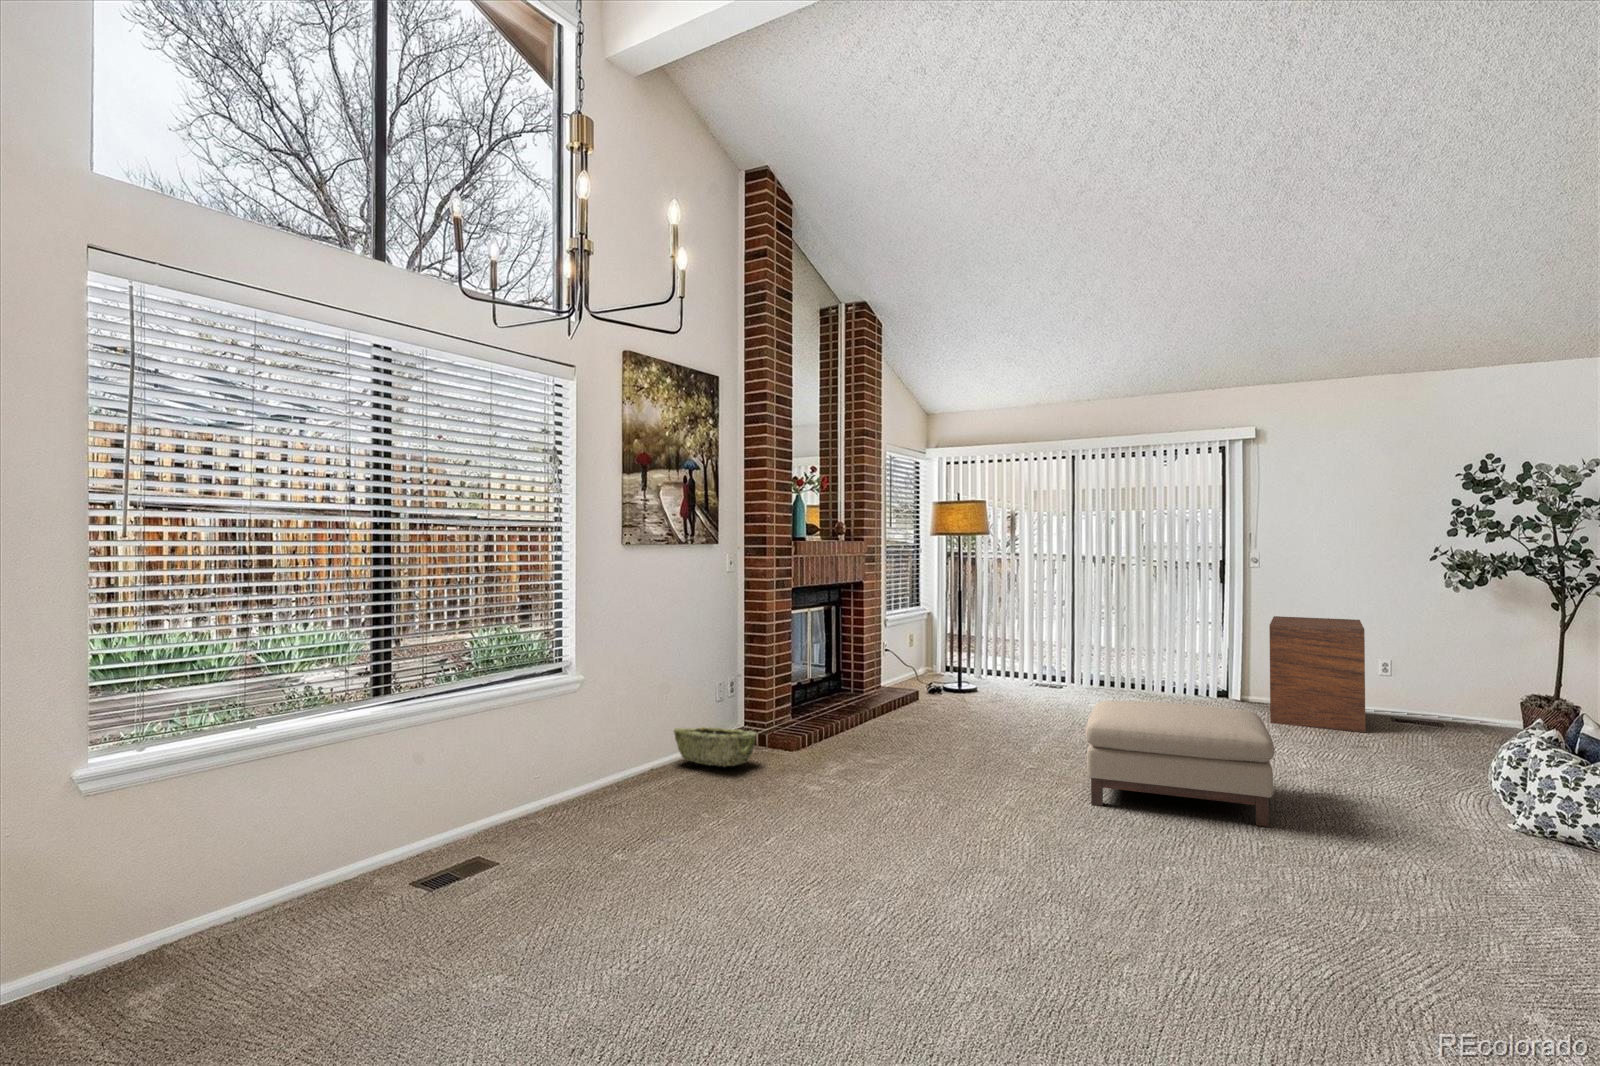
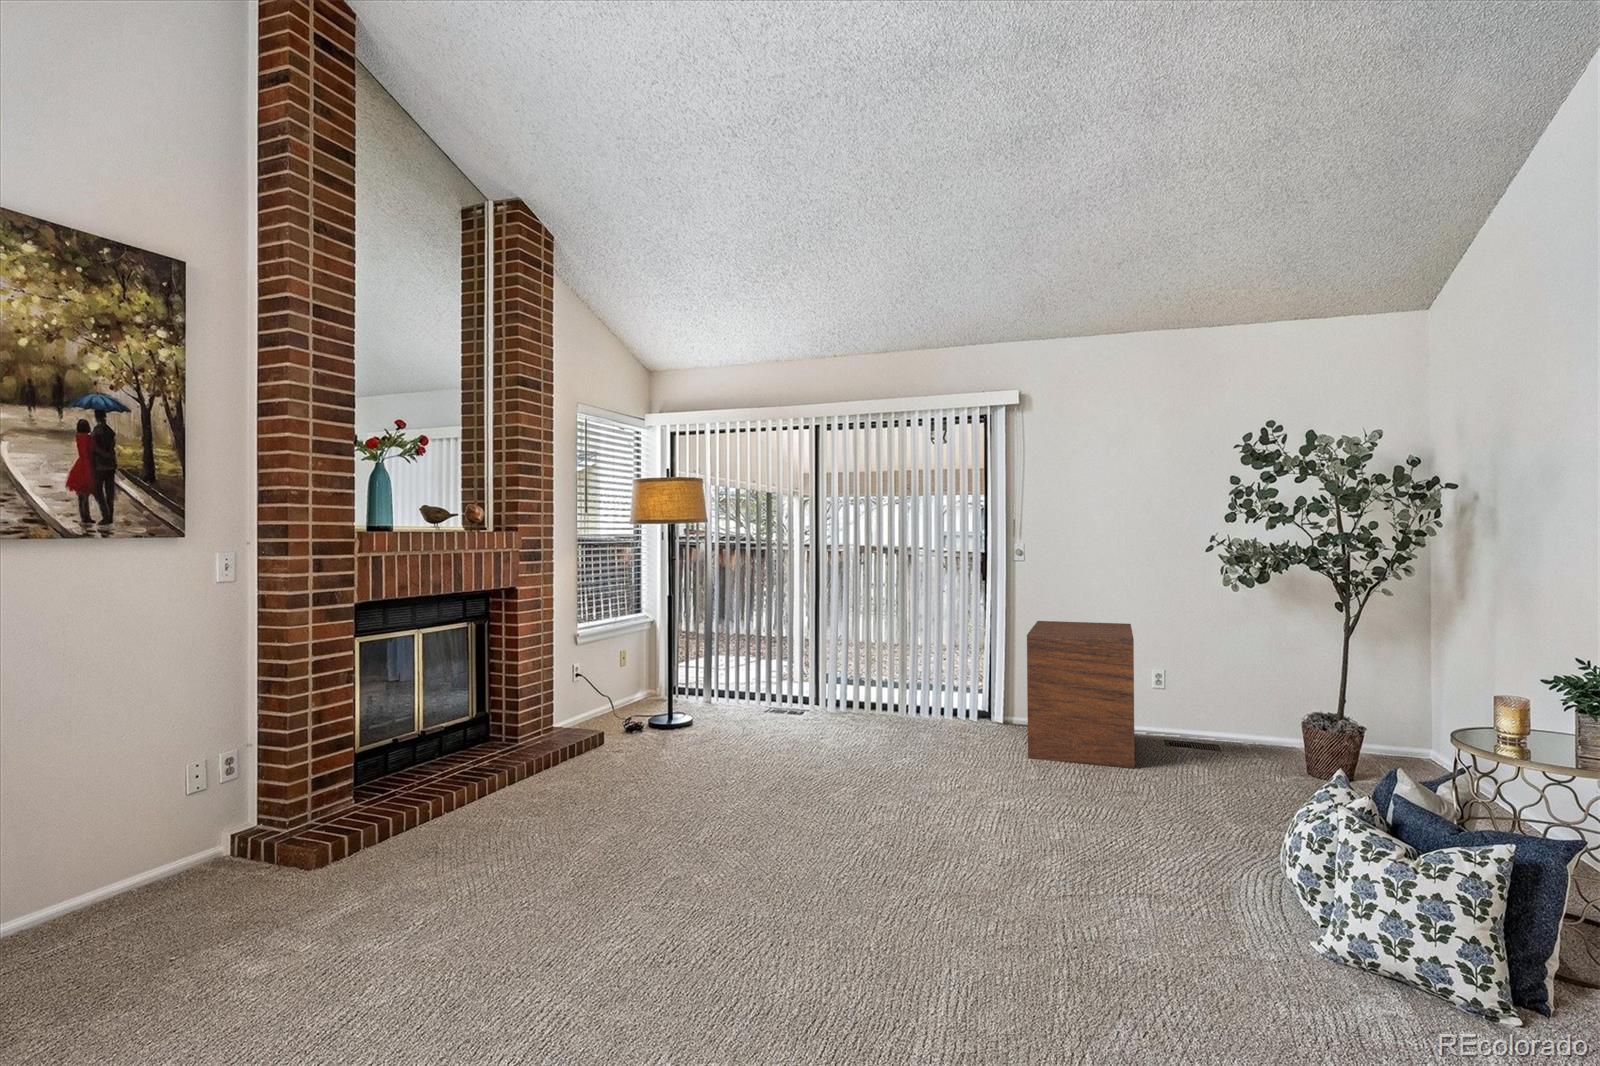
ottoman: present [1085,701,1274,827] -> none [712,769,988,990]
woven basket: present [674,727,757,766] -> none [50,840,214,922]

